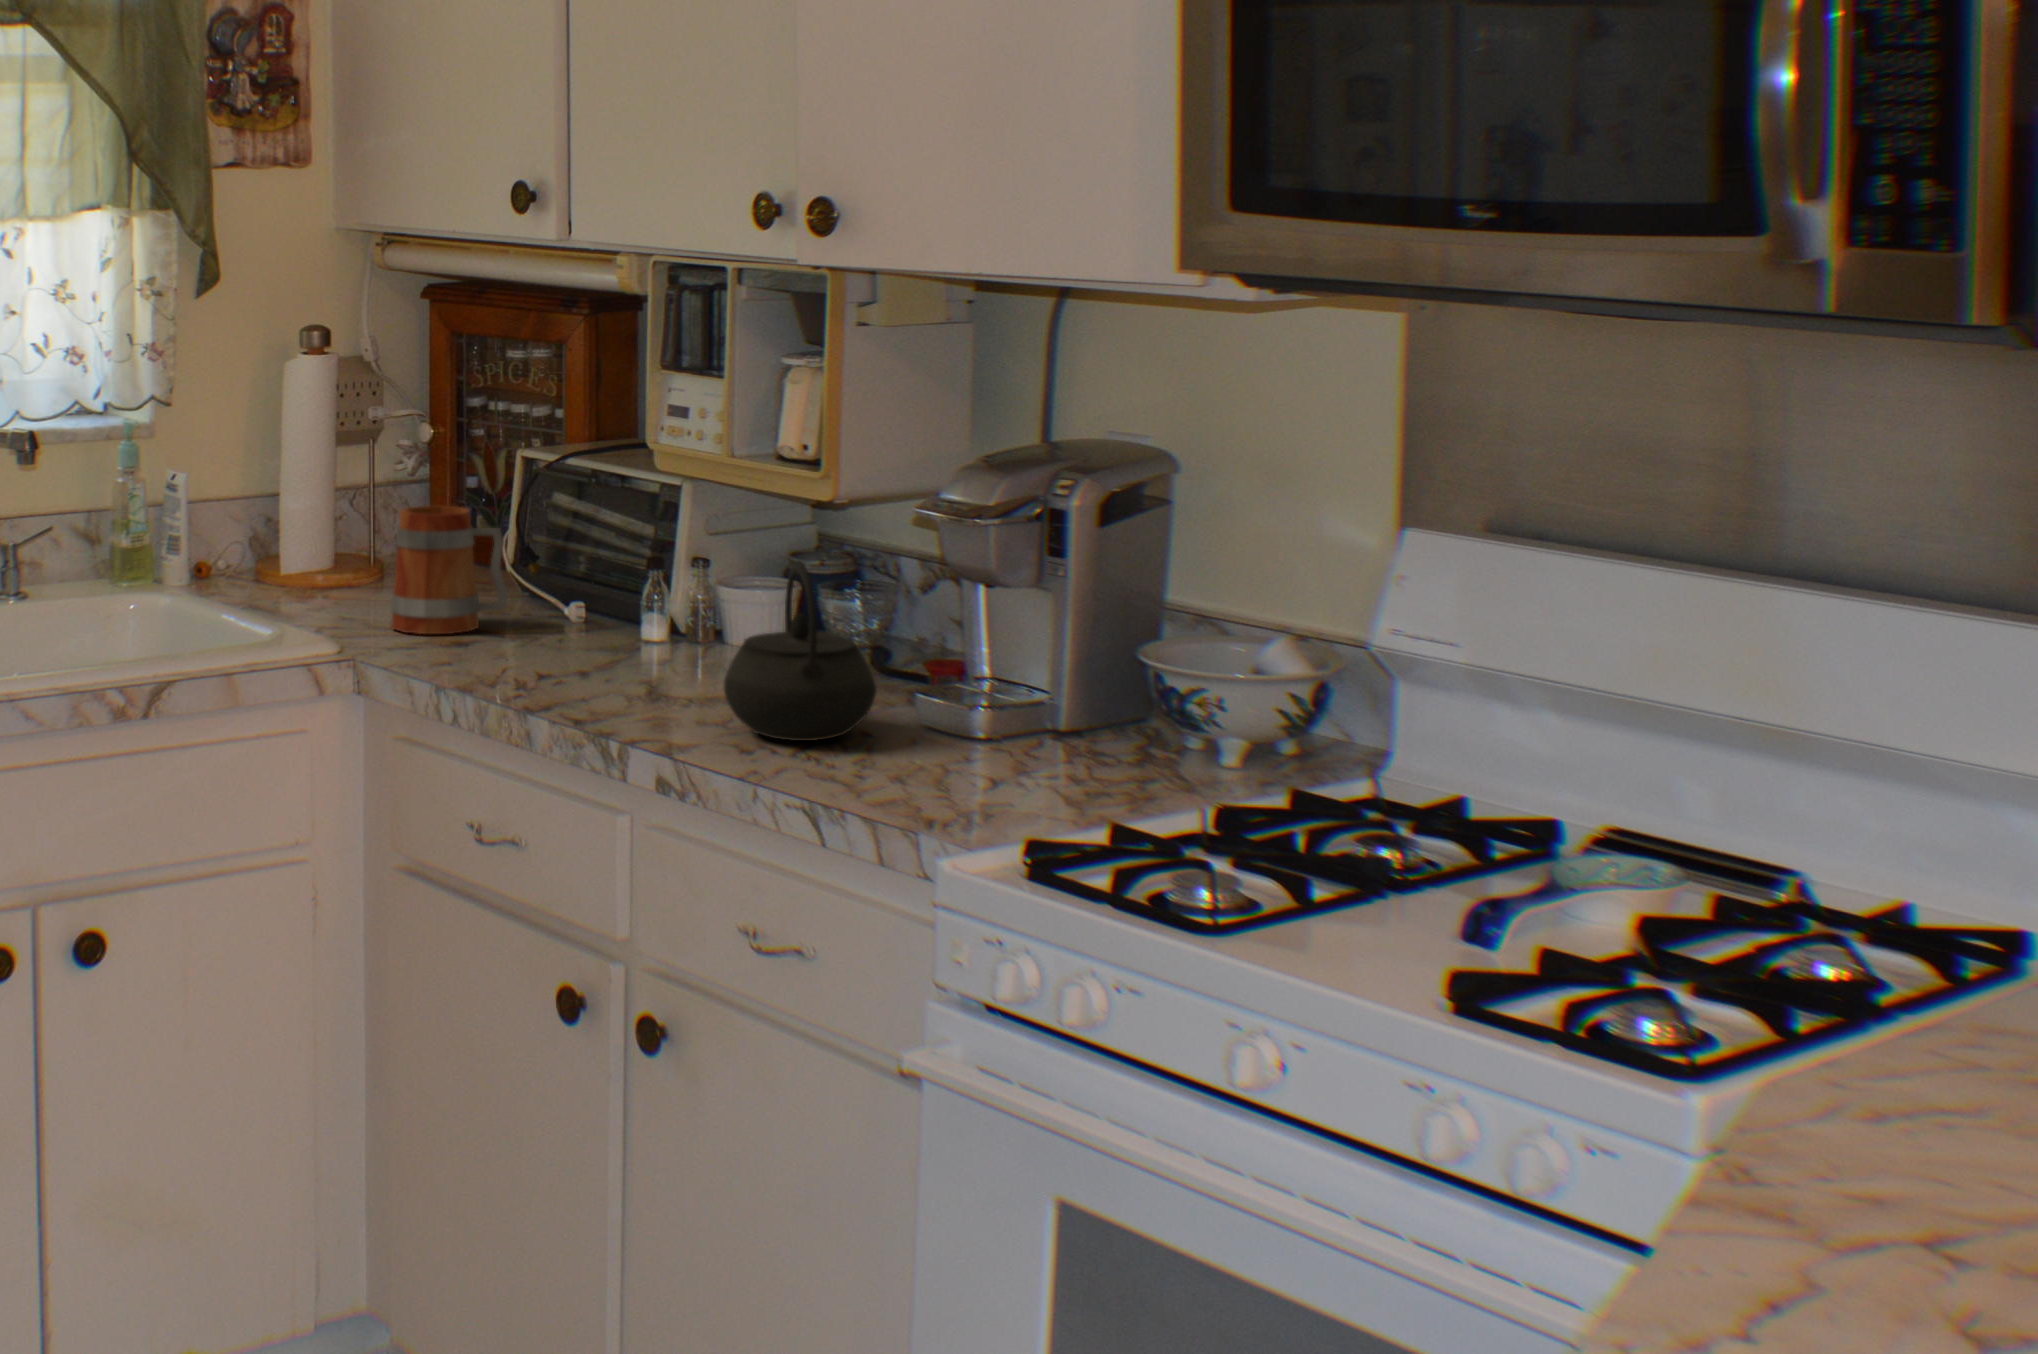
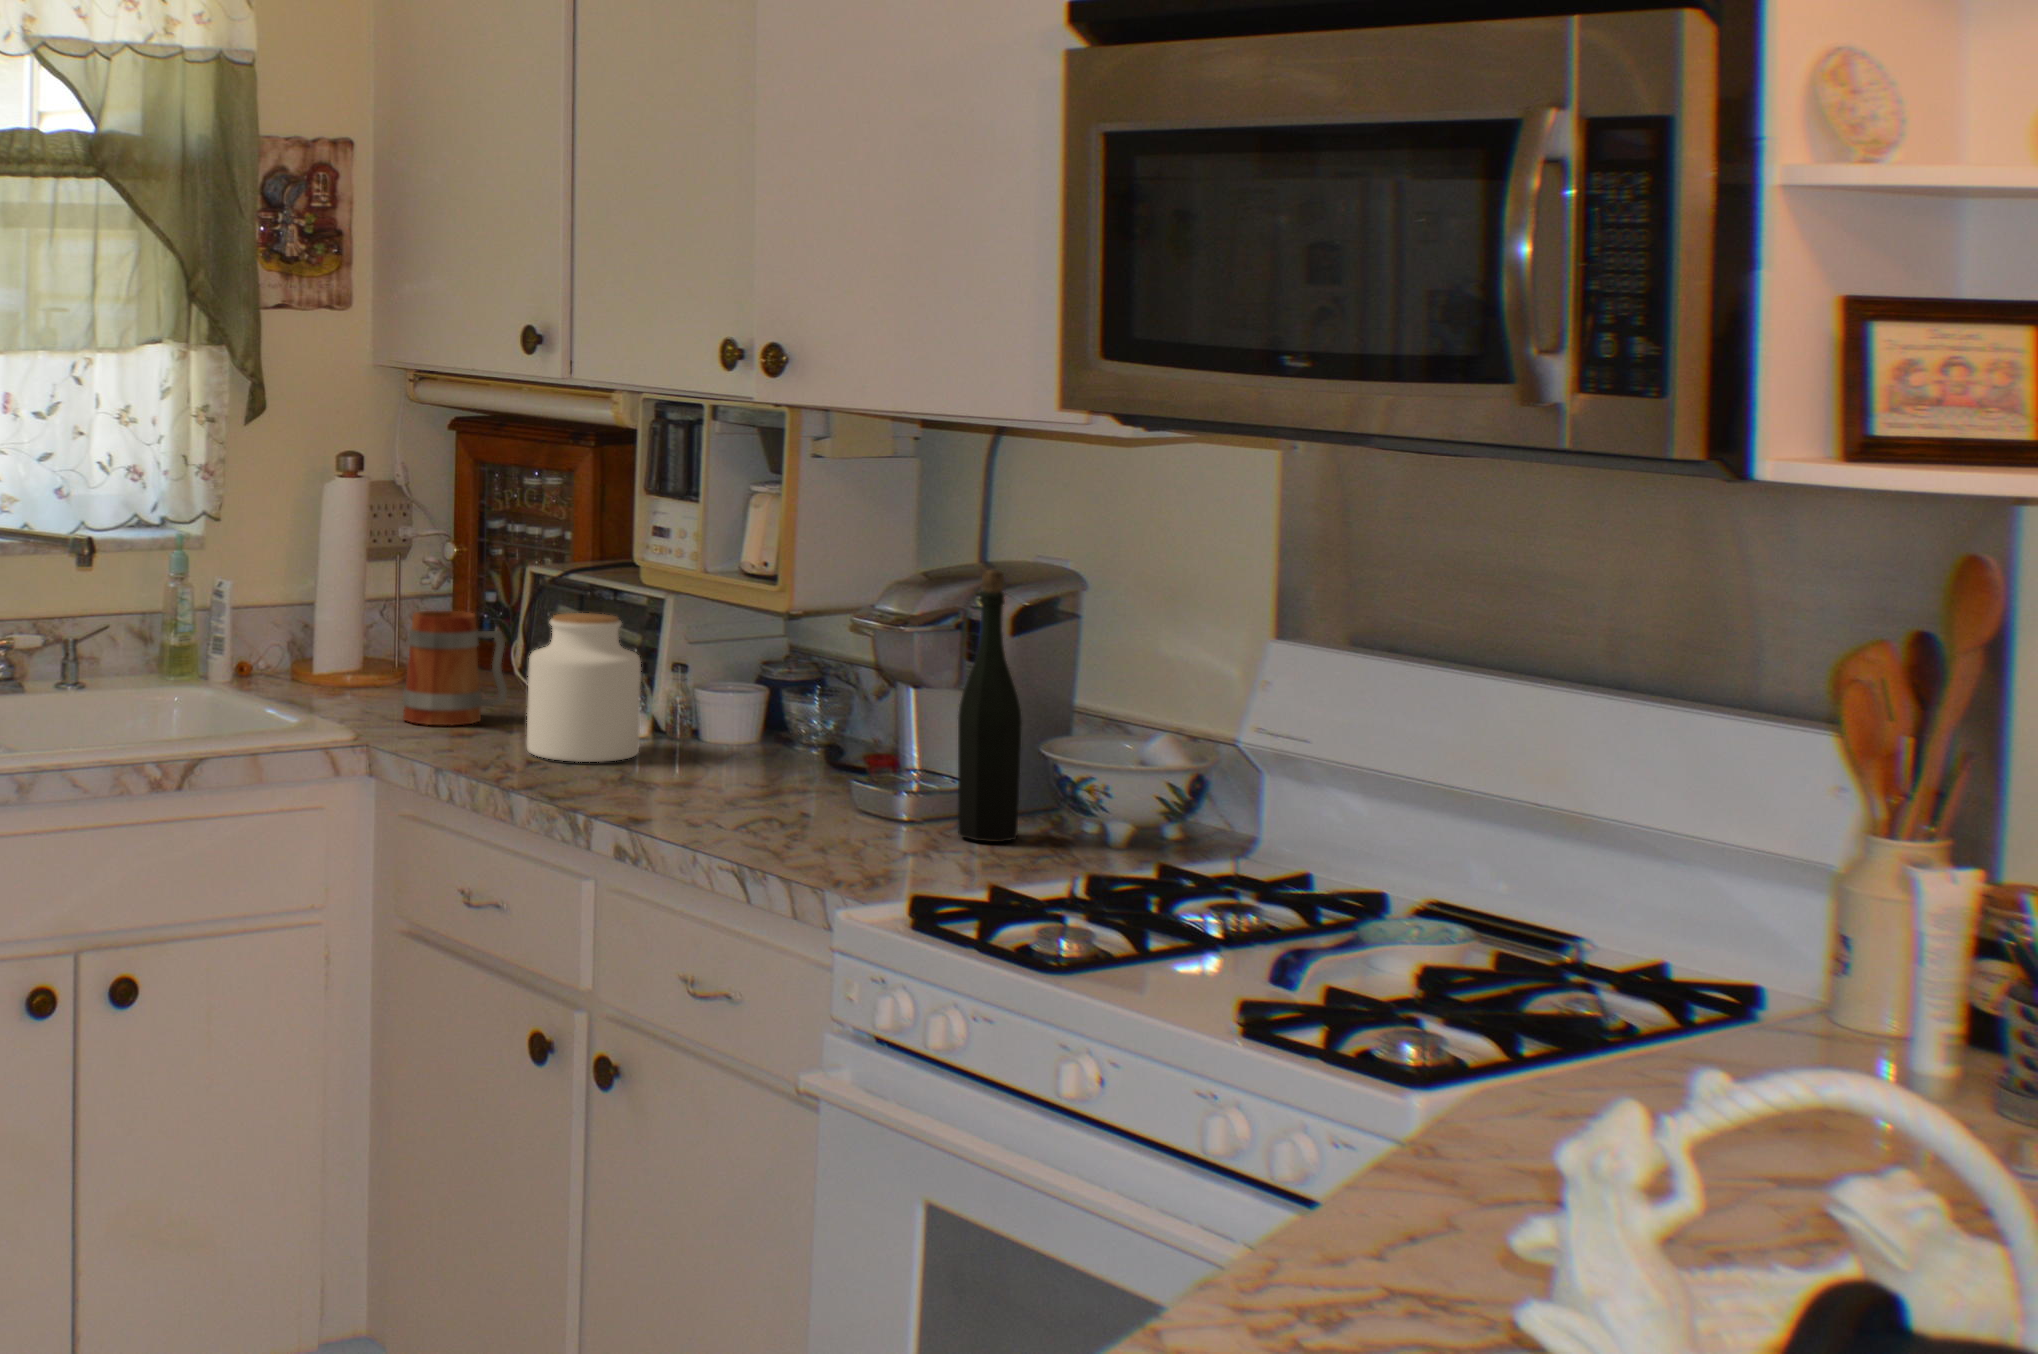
bottle: none [1044,456,1118,762] -> present [957,570,1022,842]
jar: none [538,508,664,675] -> present [527,613,641,762]
kettle: present [723,561,877,741] -> none [677,658,812,819]

